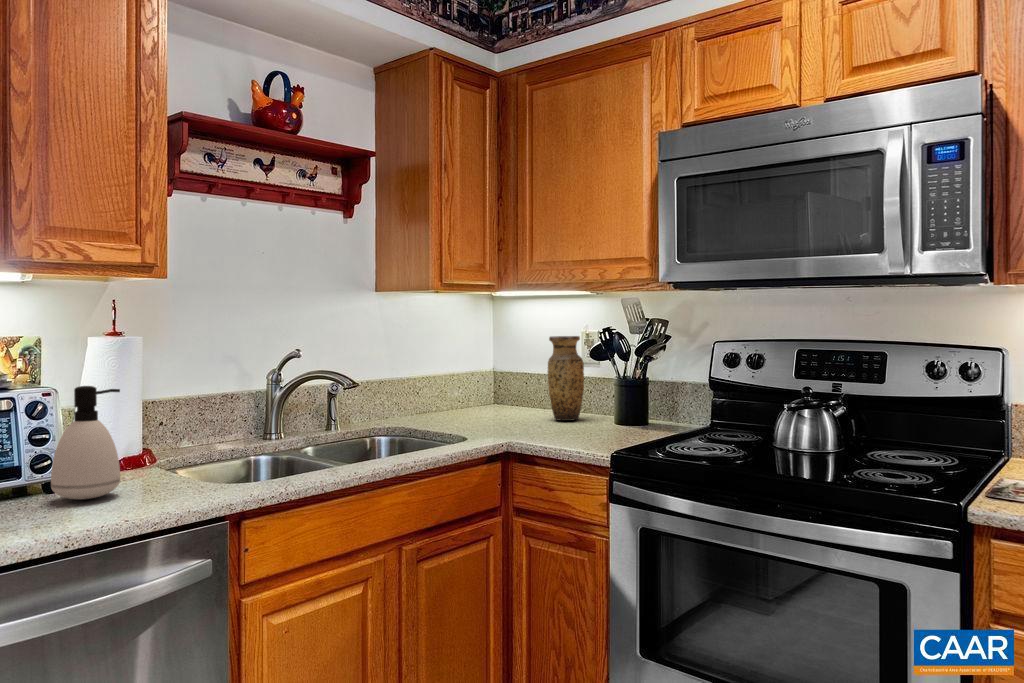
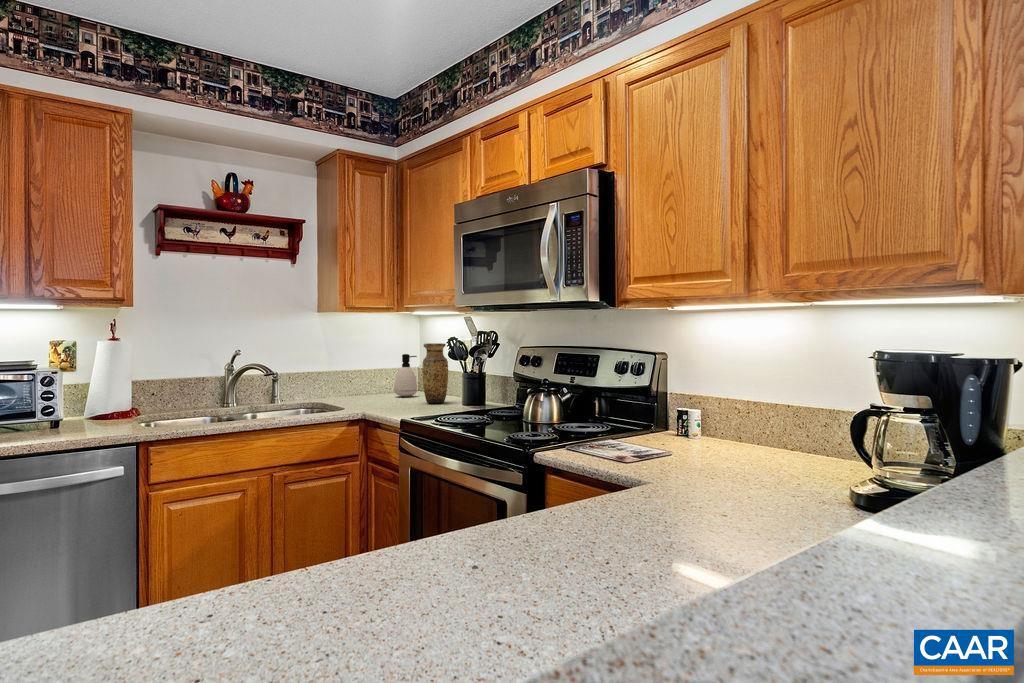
soap dispenser: present [51,386,120,499] -> present [394,354,417,397]

